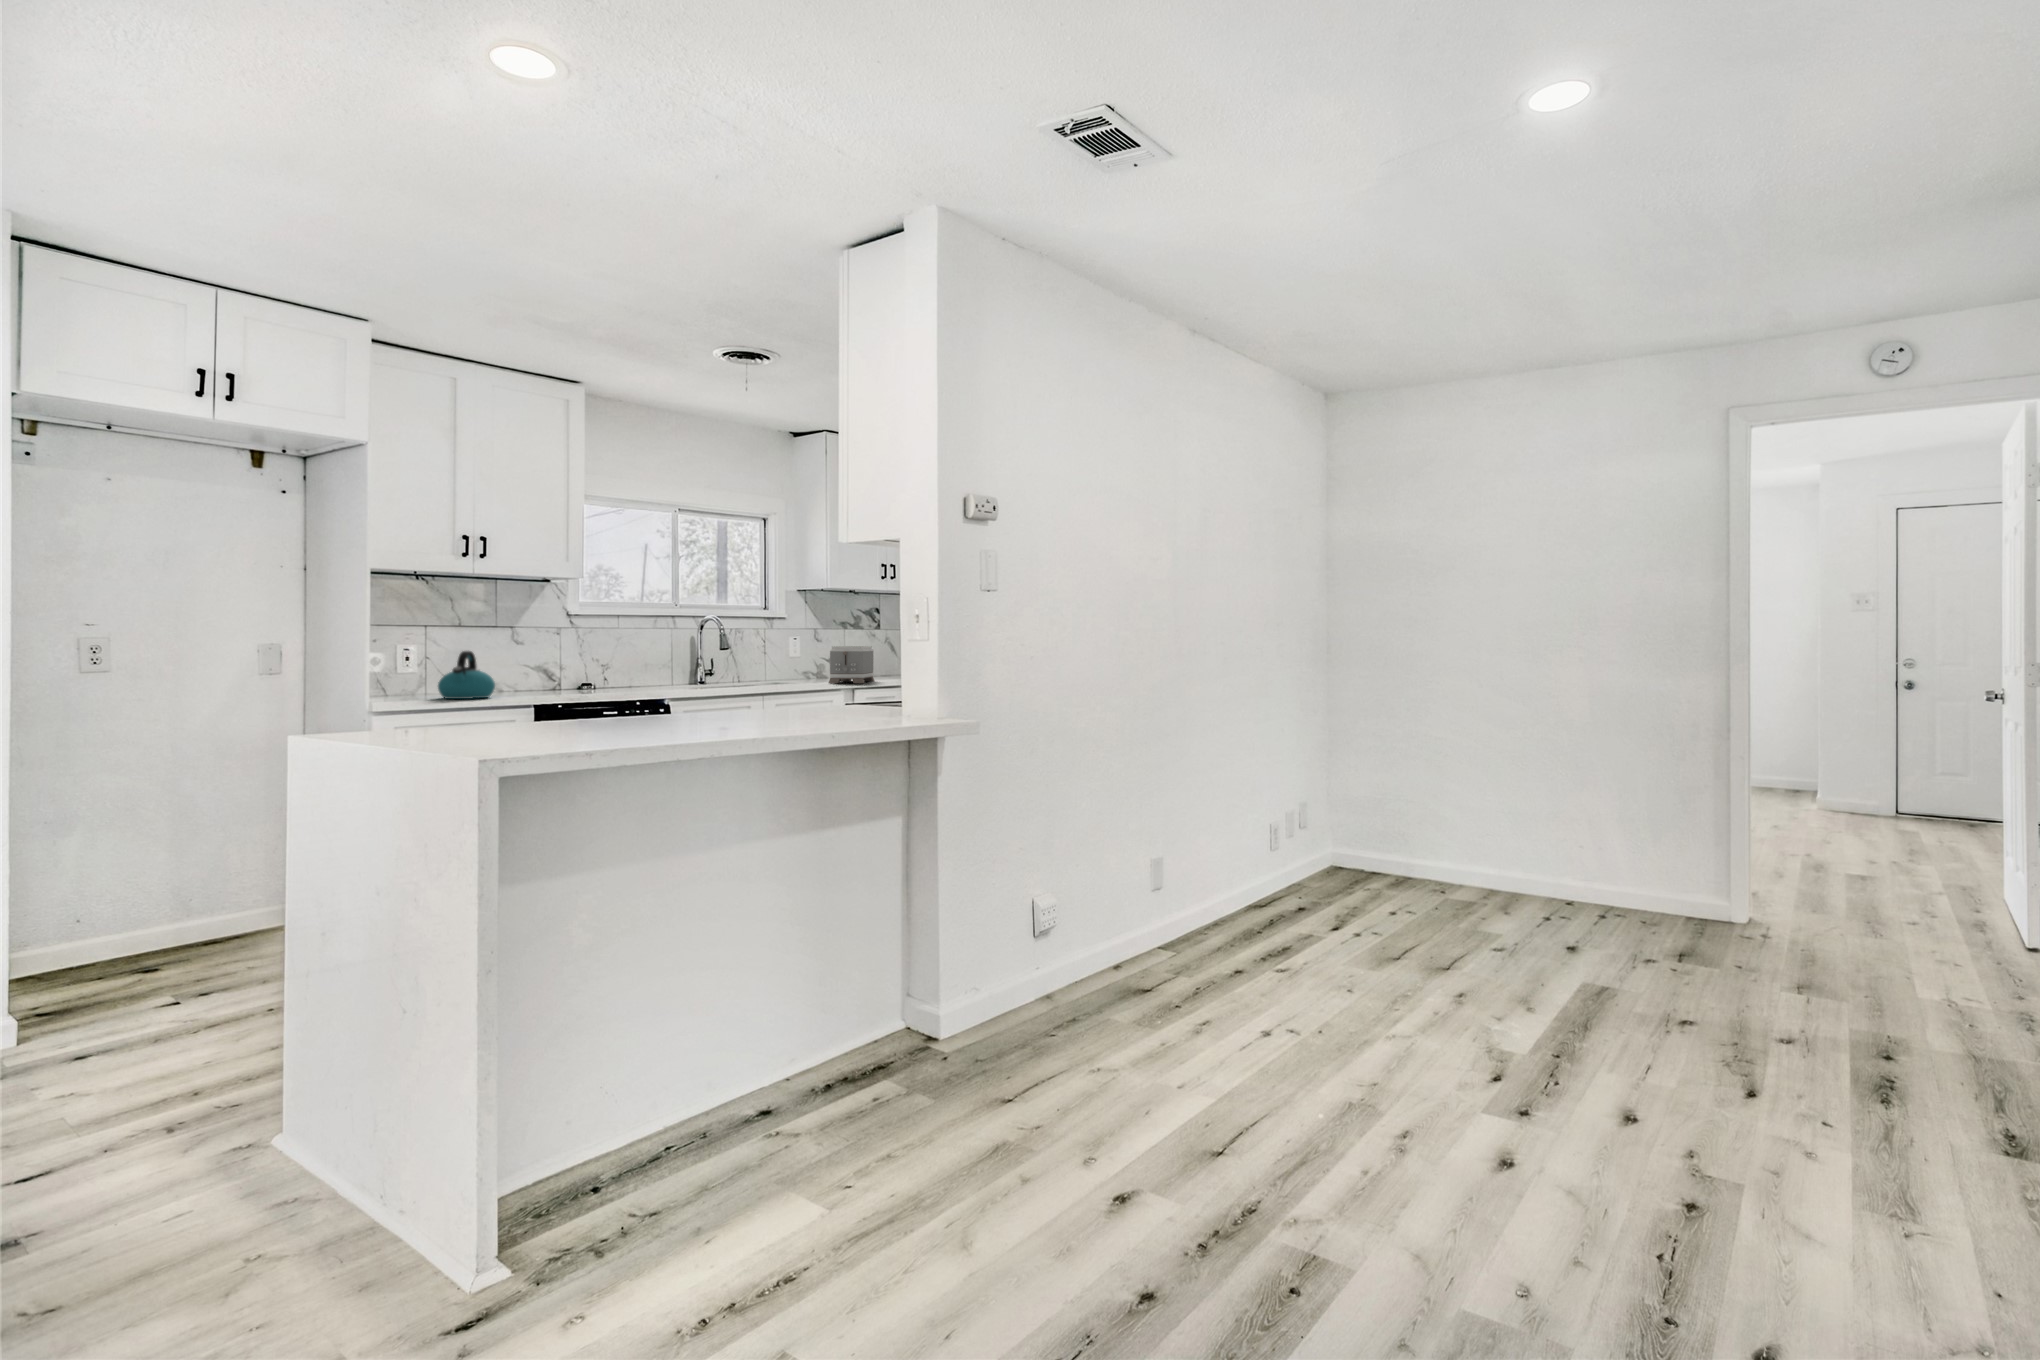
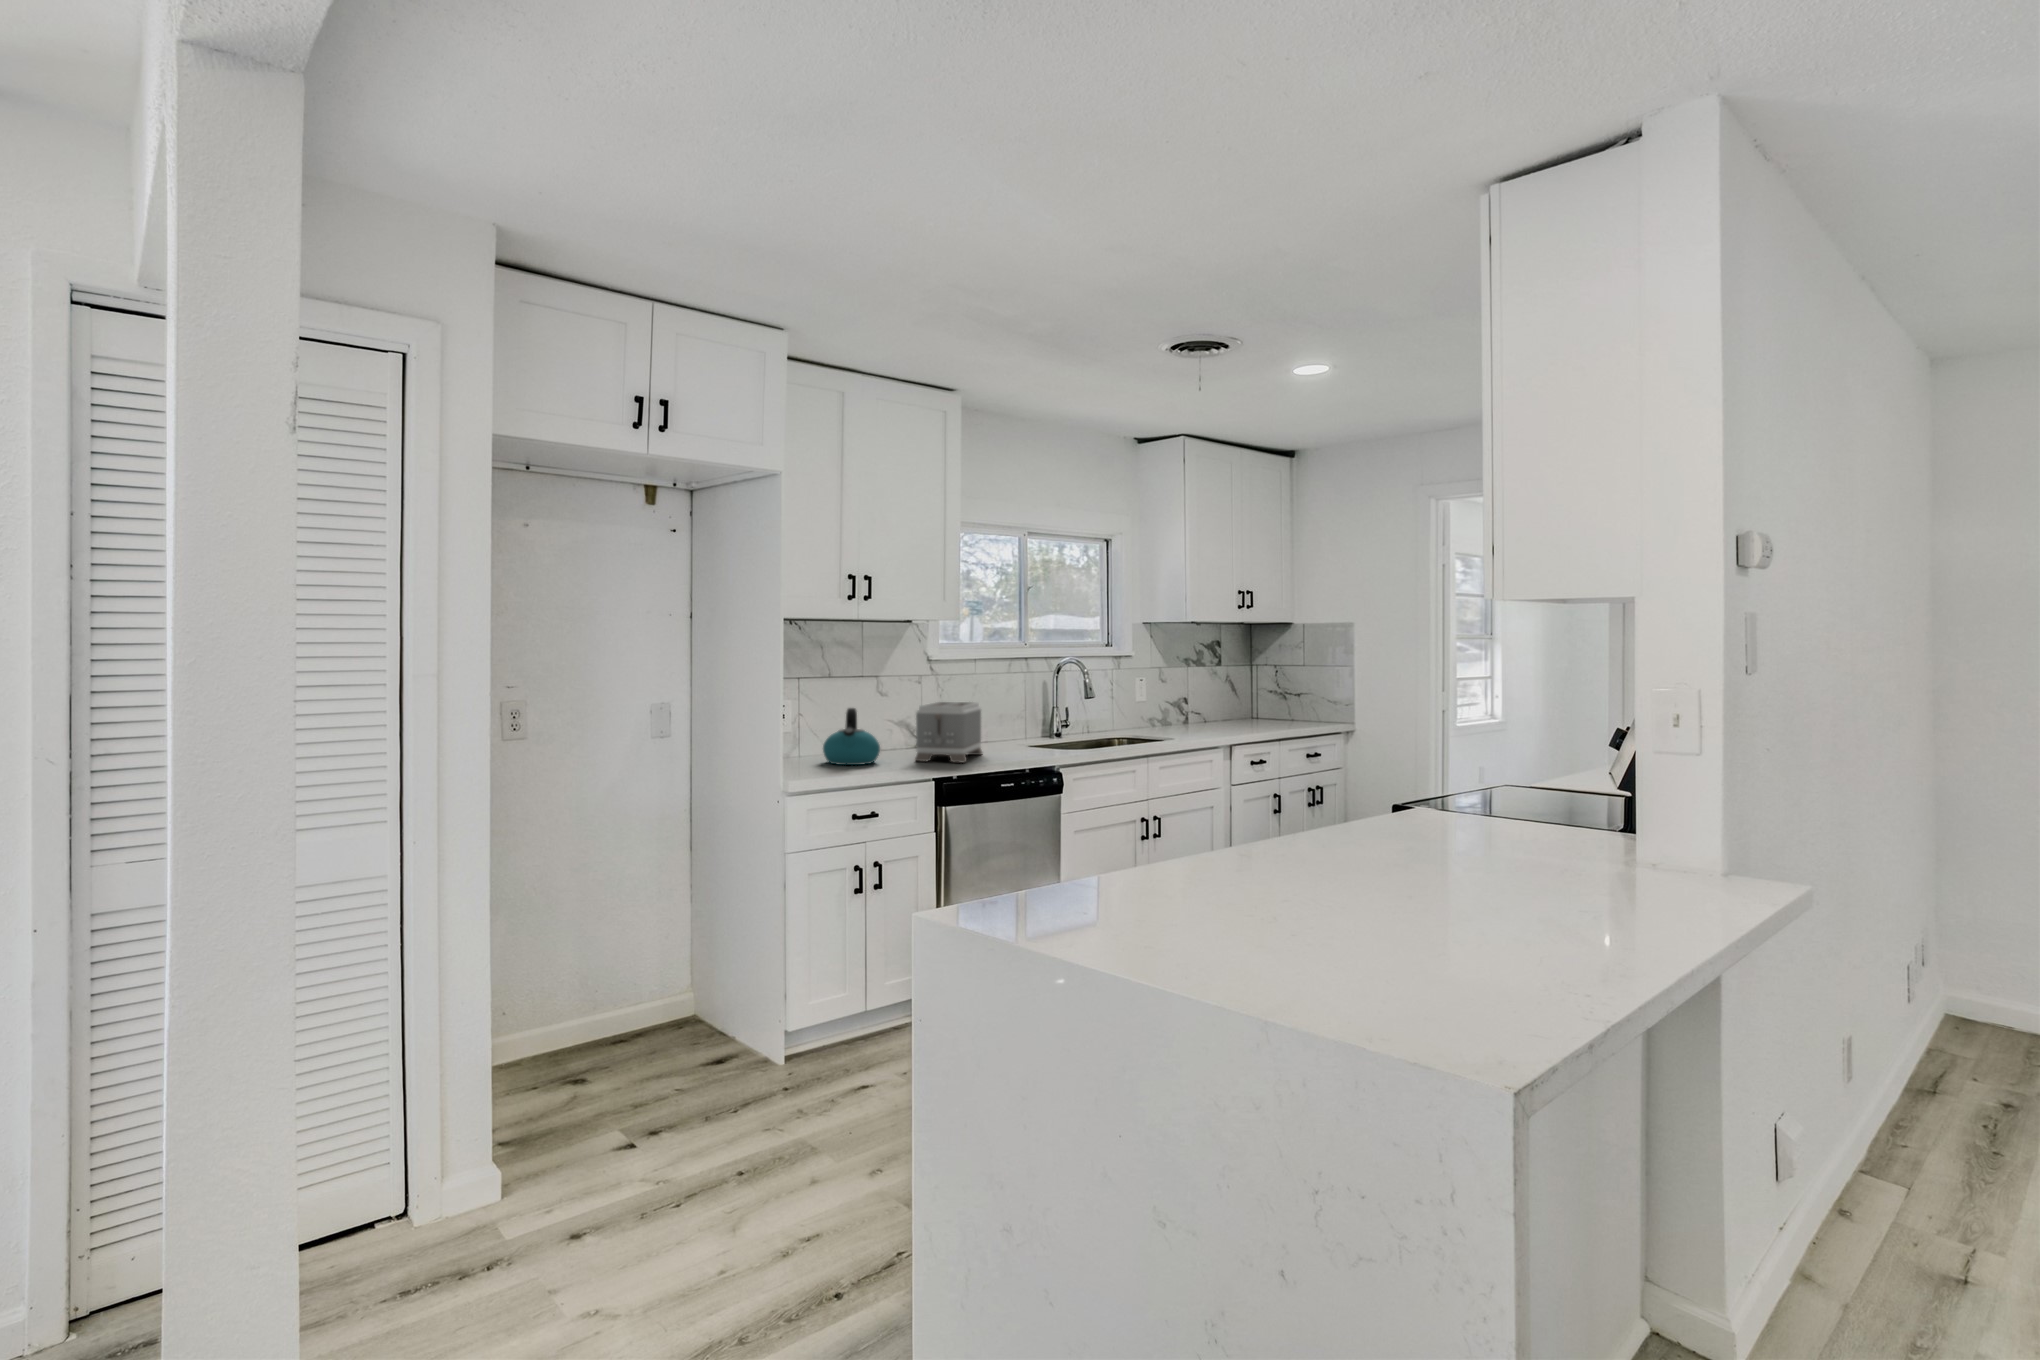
toaster: present [829,646,874,683] -> present [915,702,982,763]

